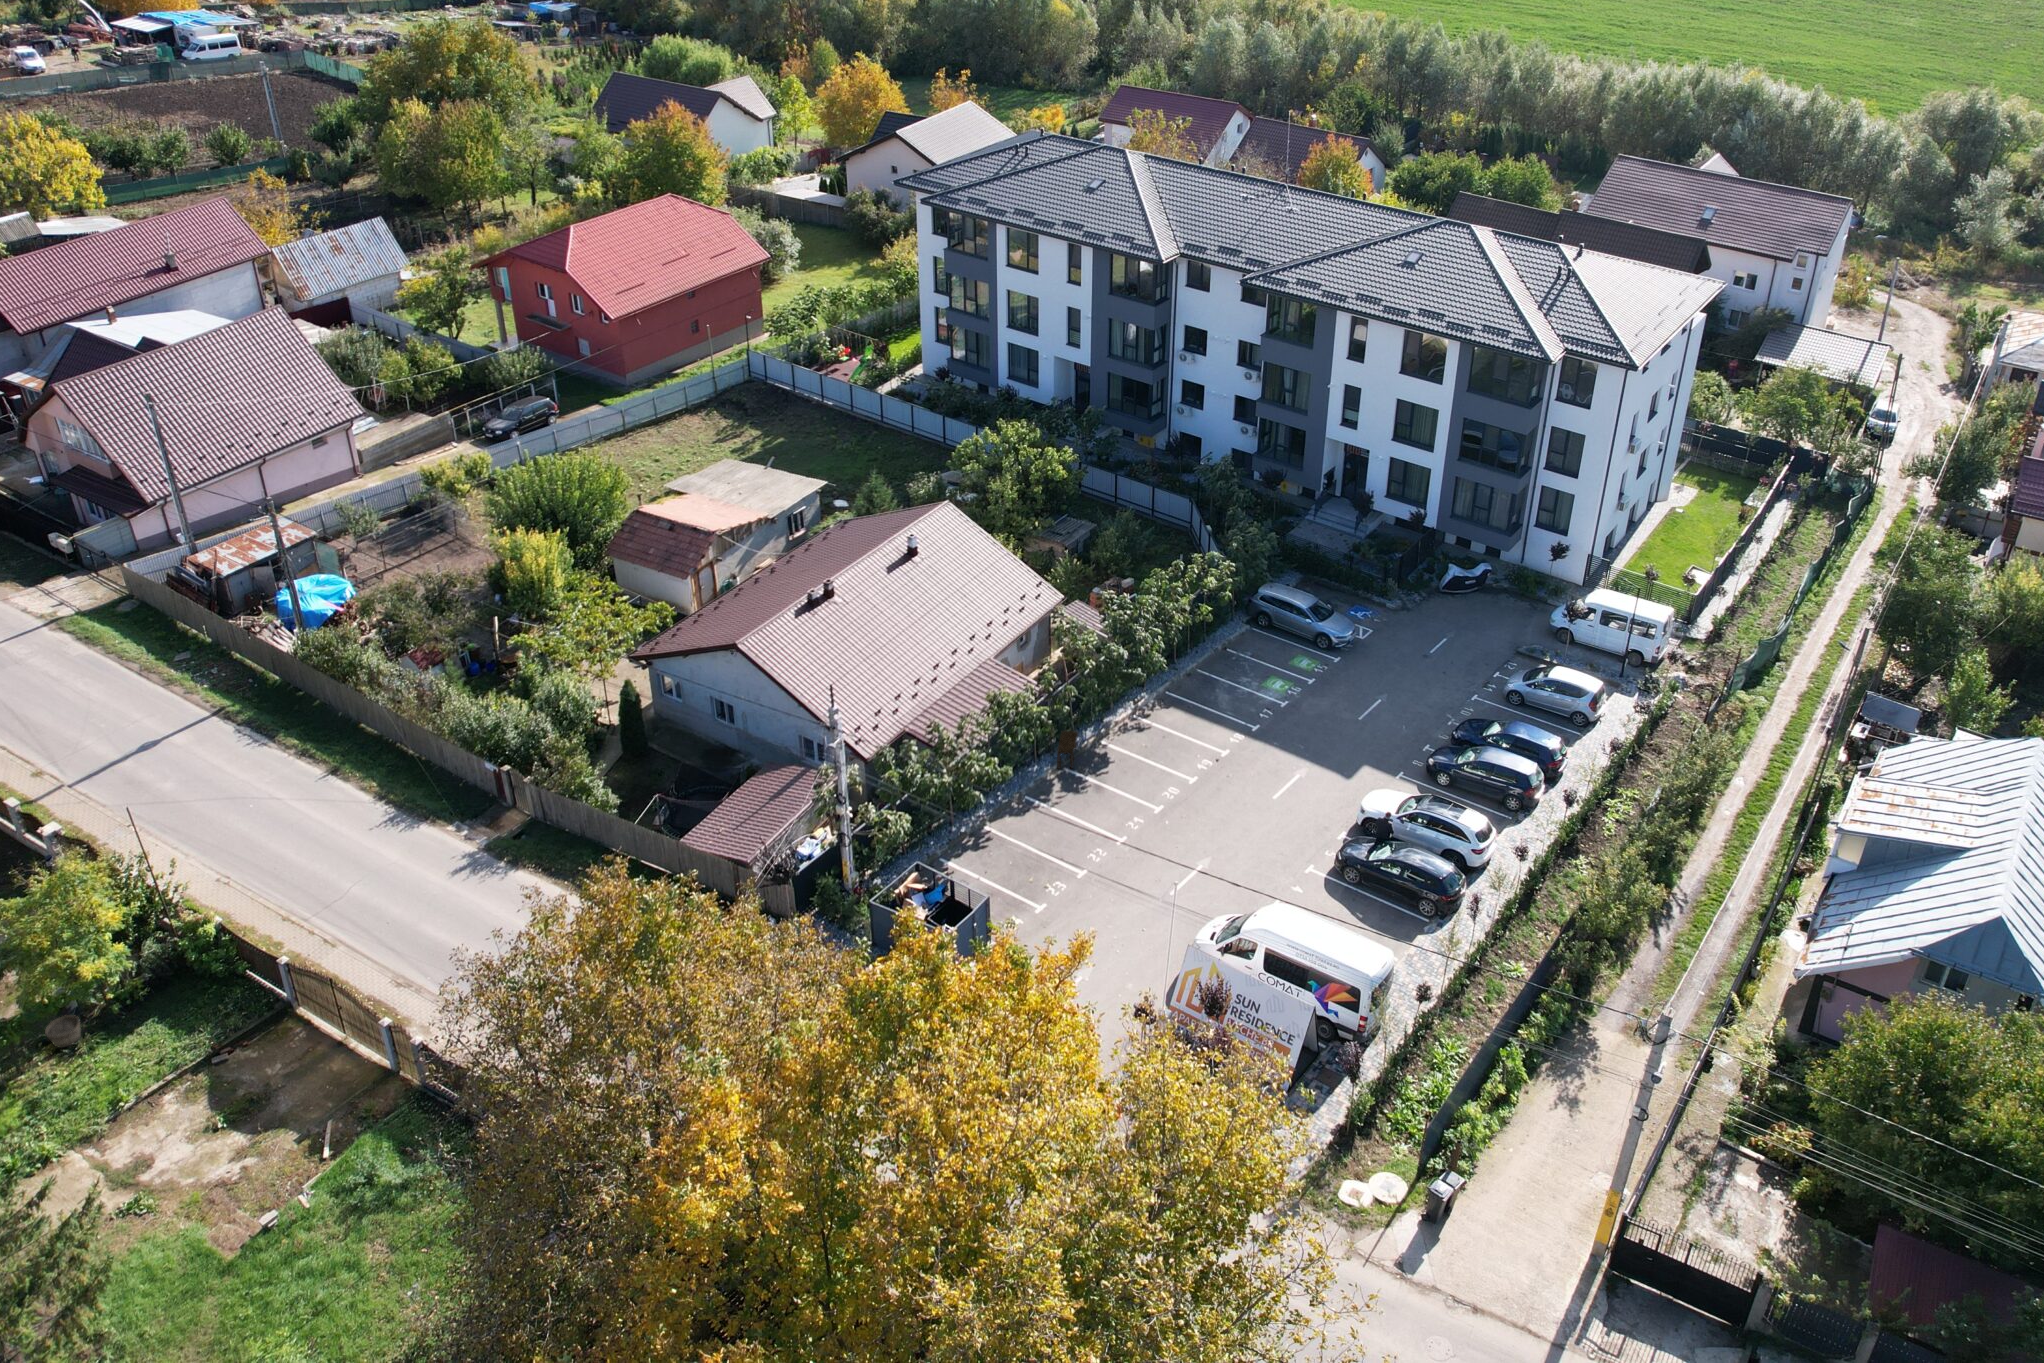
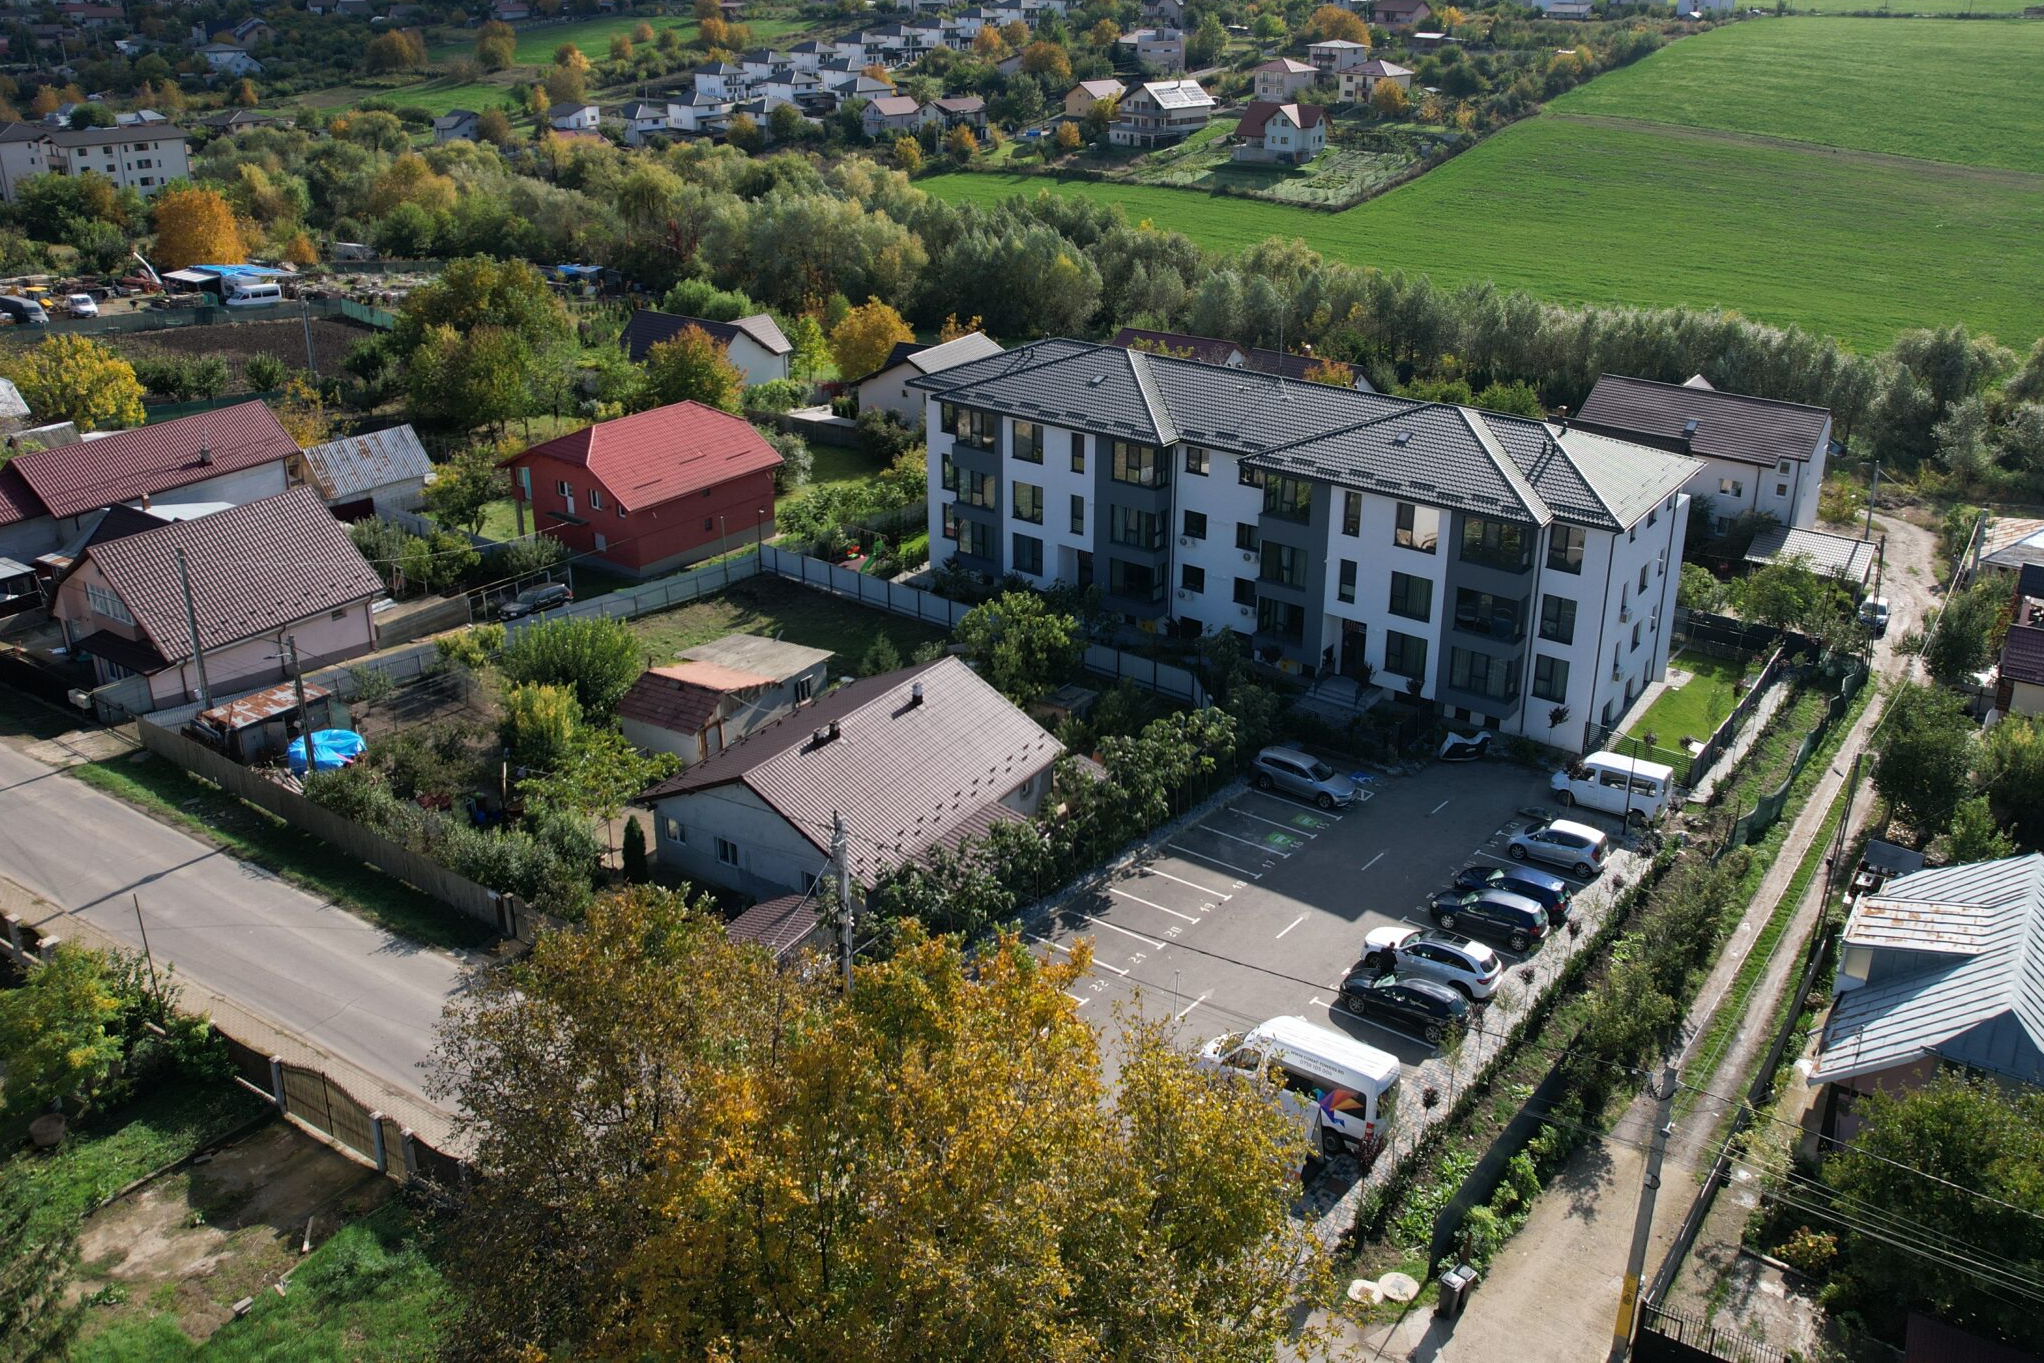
bench: present [1057,731,1078,768] -> none [1059,873,1081,911]

